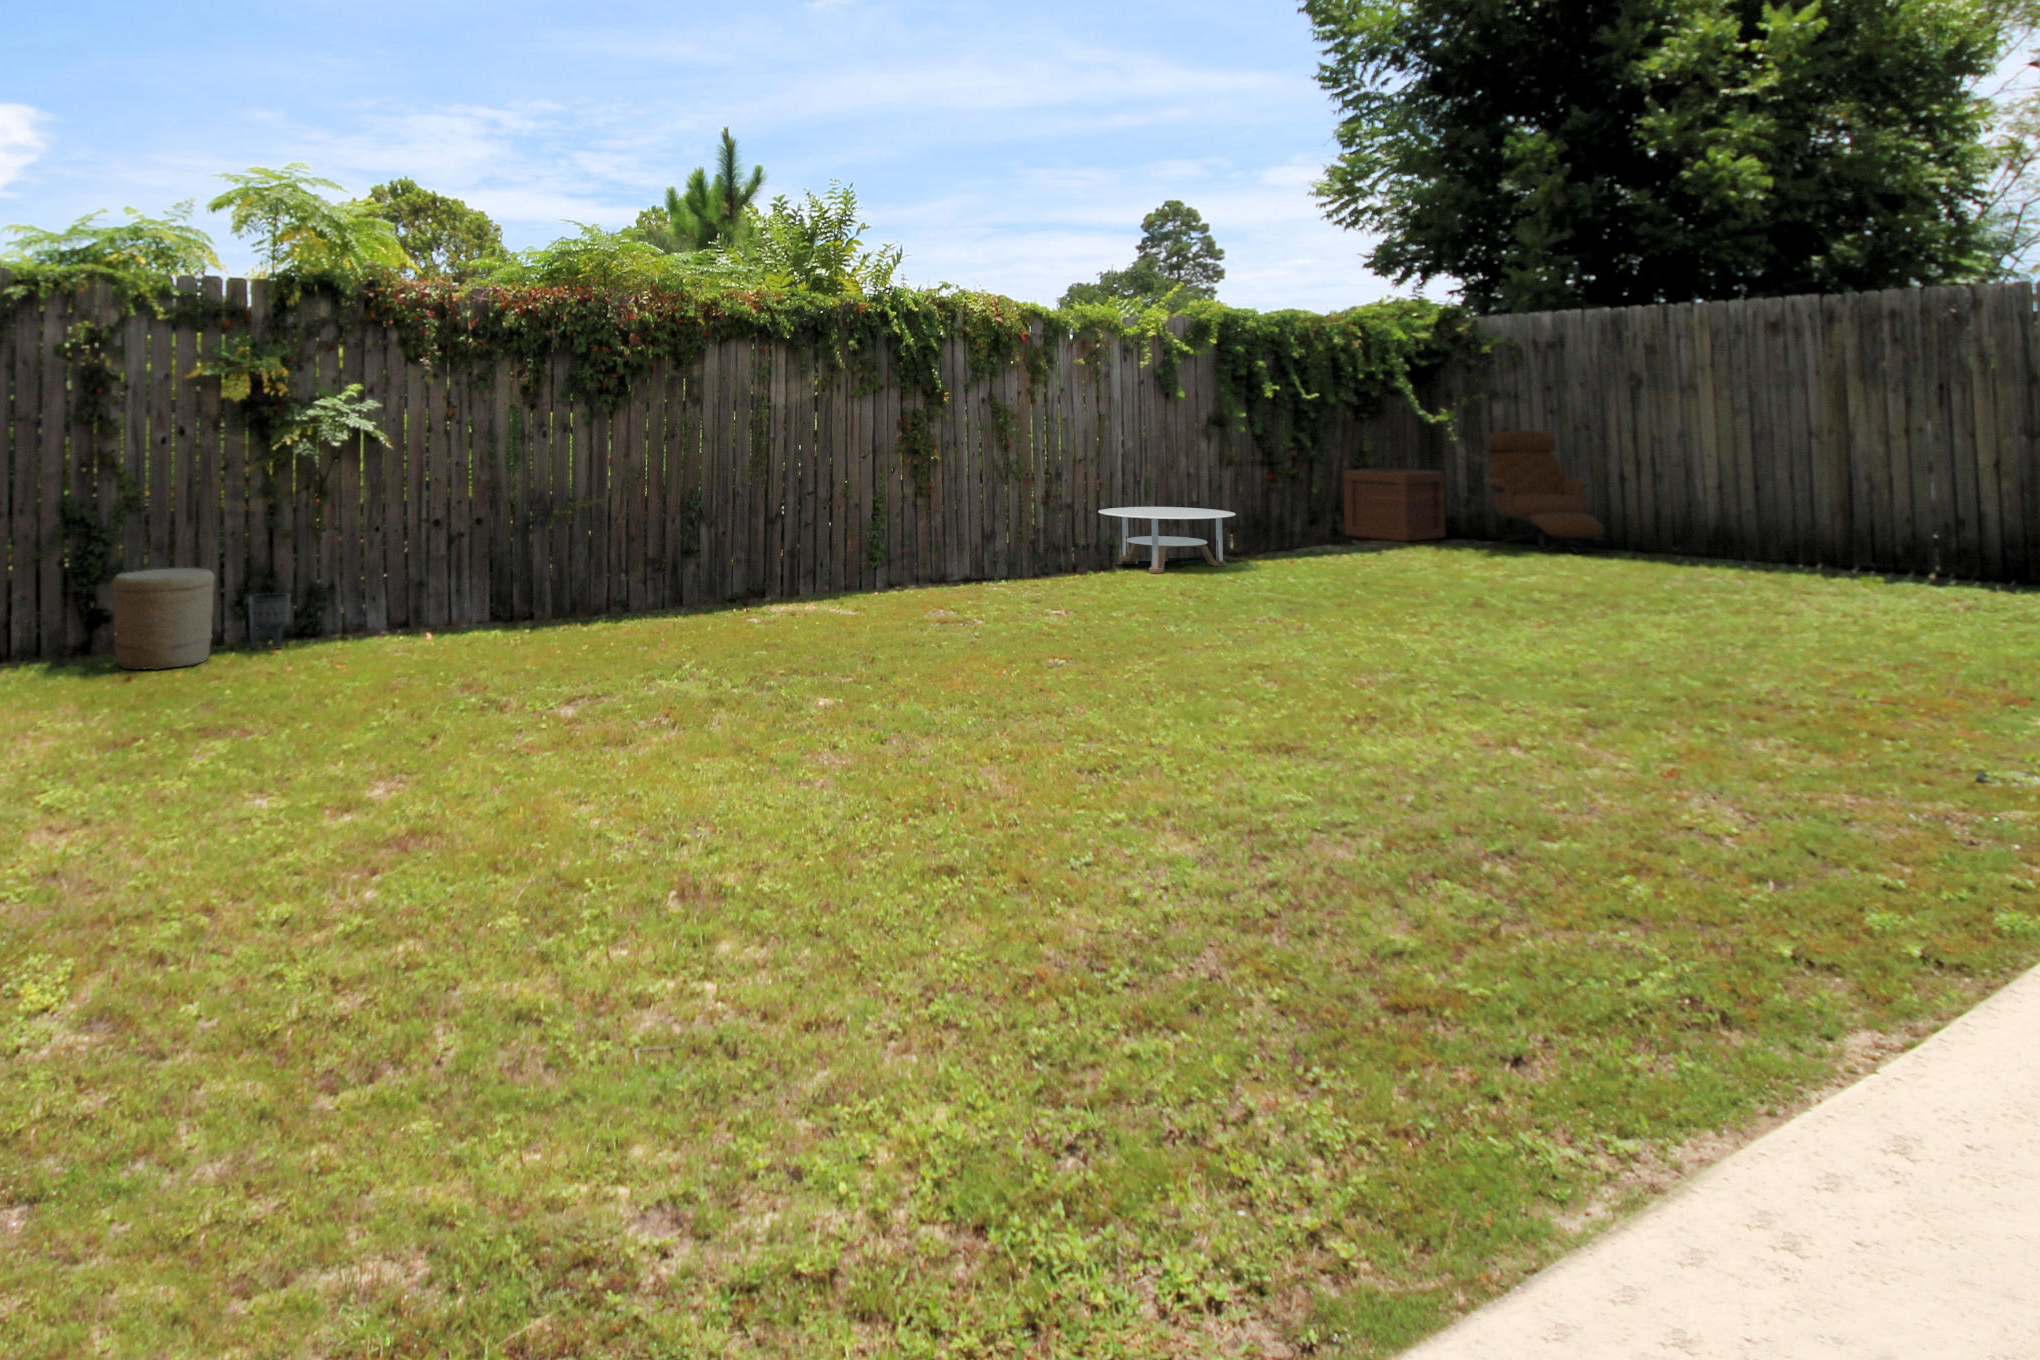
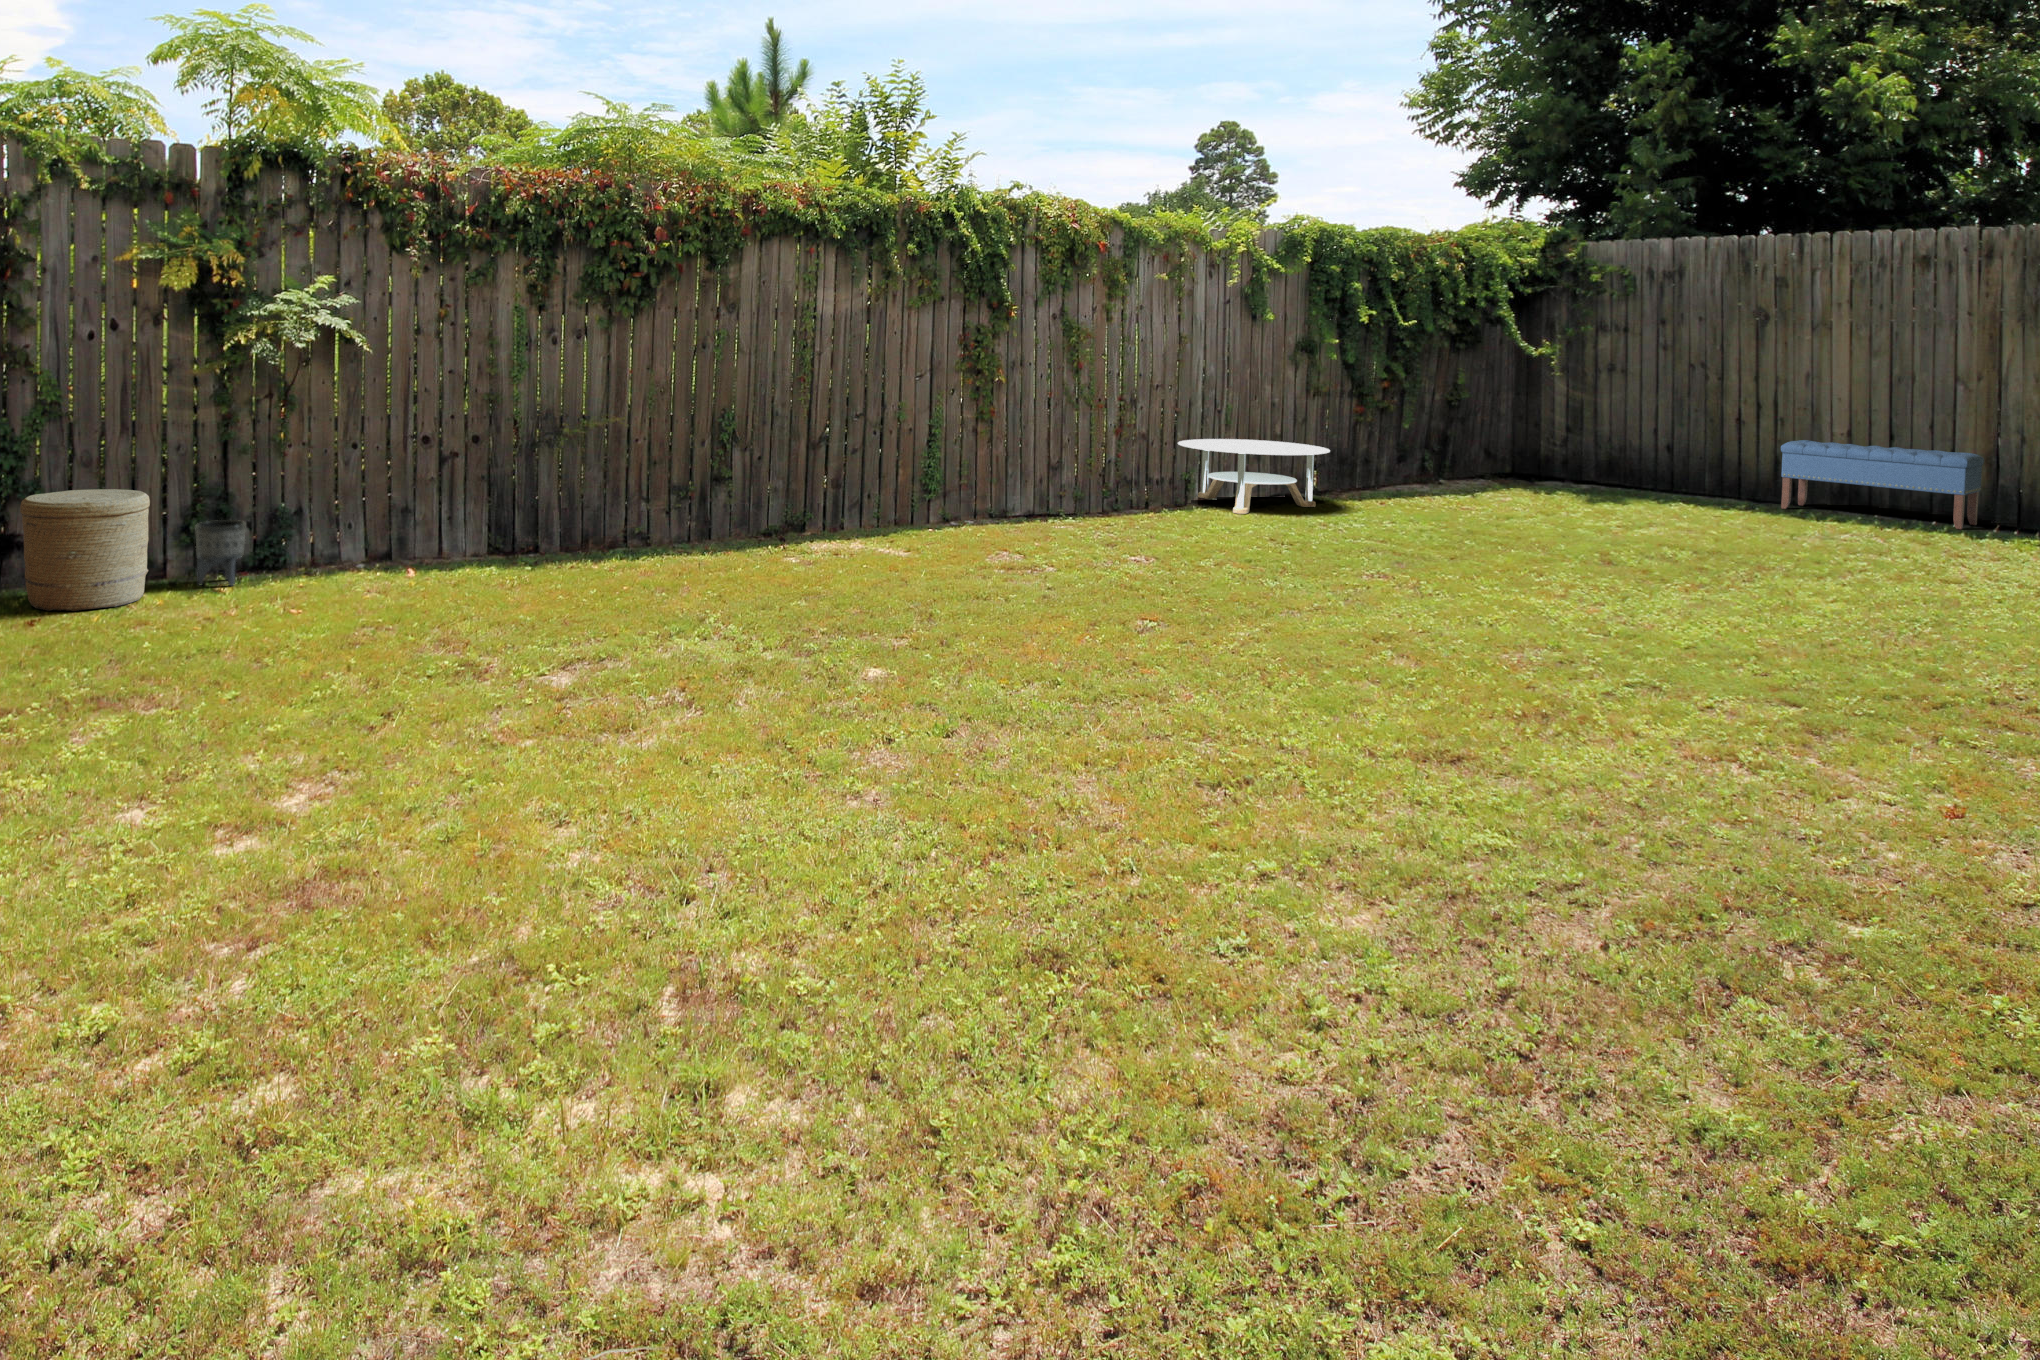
lounge chair: present [1484,430,1604,554] -> none [1590,366,1721,502]
wooden crate: present [1344,469,1446,542] -> none [1435,403,1546,483]
bench: none [1655,494,1840,571] -> present [1781,440,1984,529]

